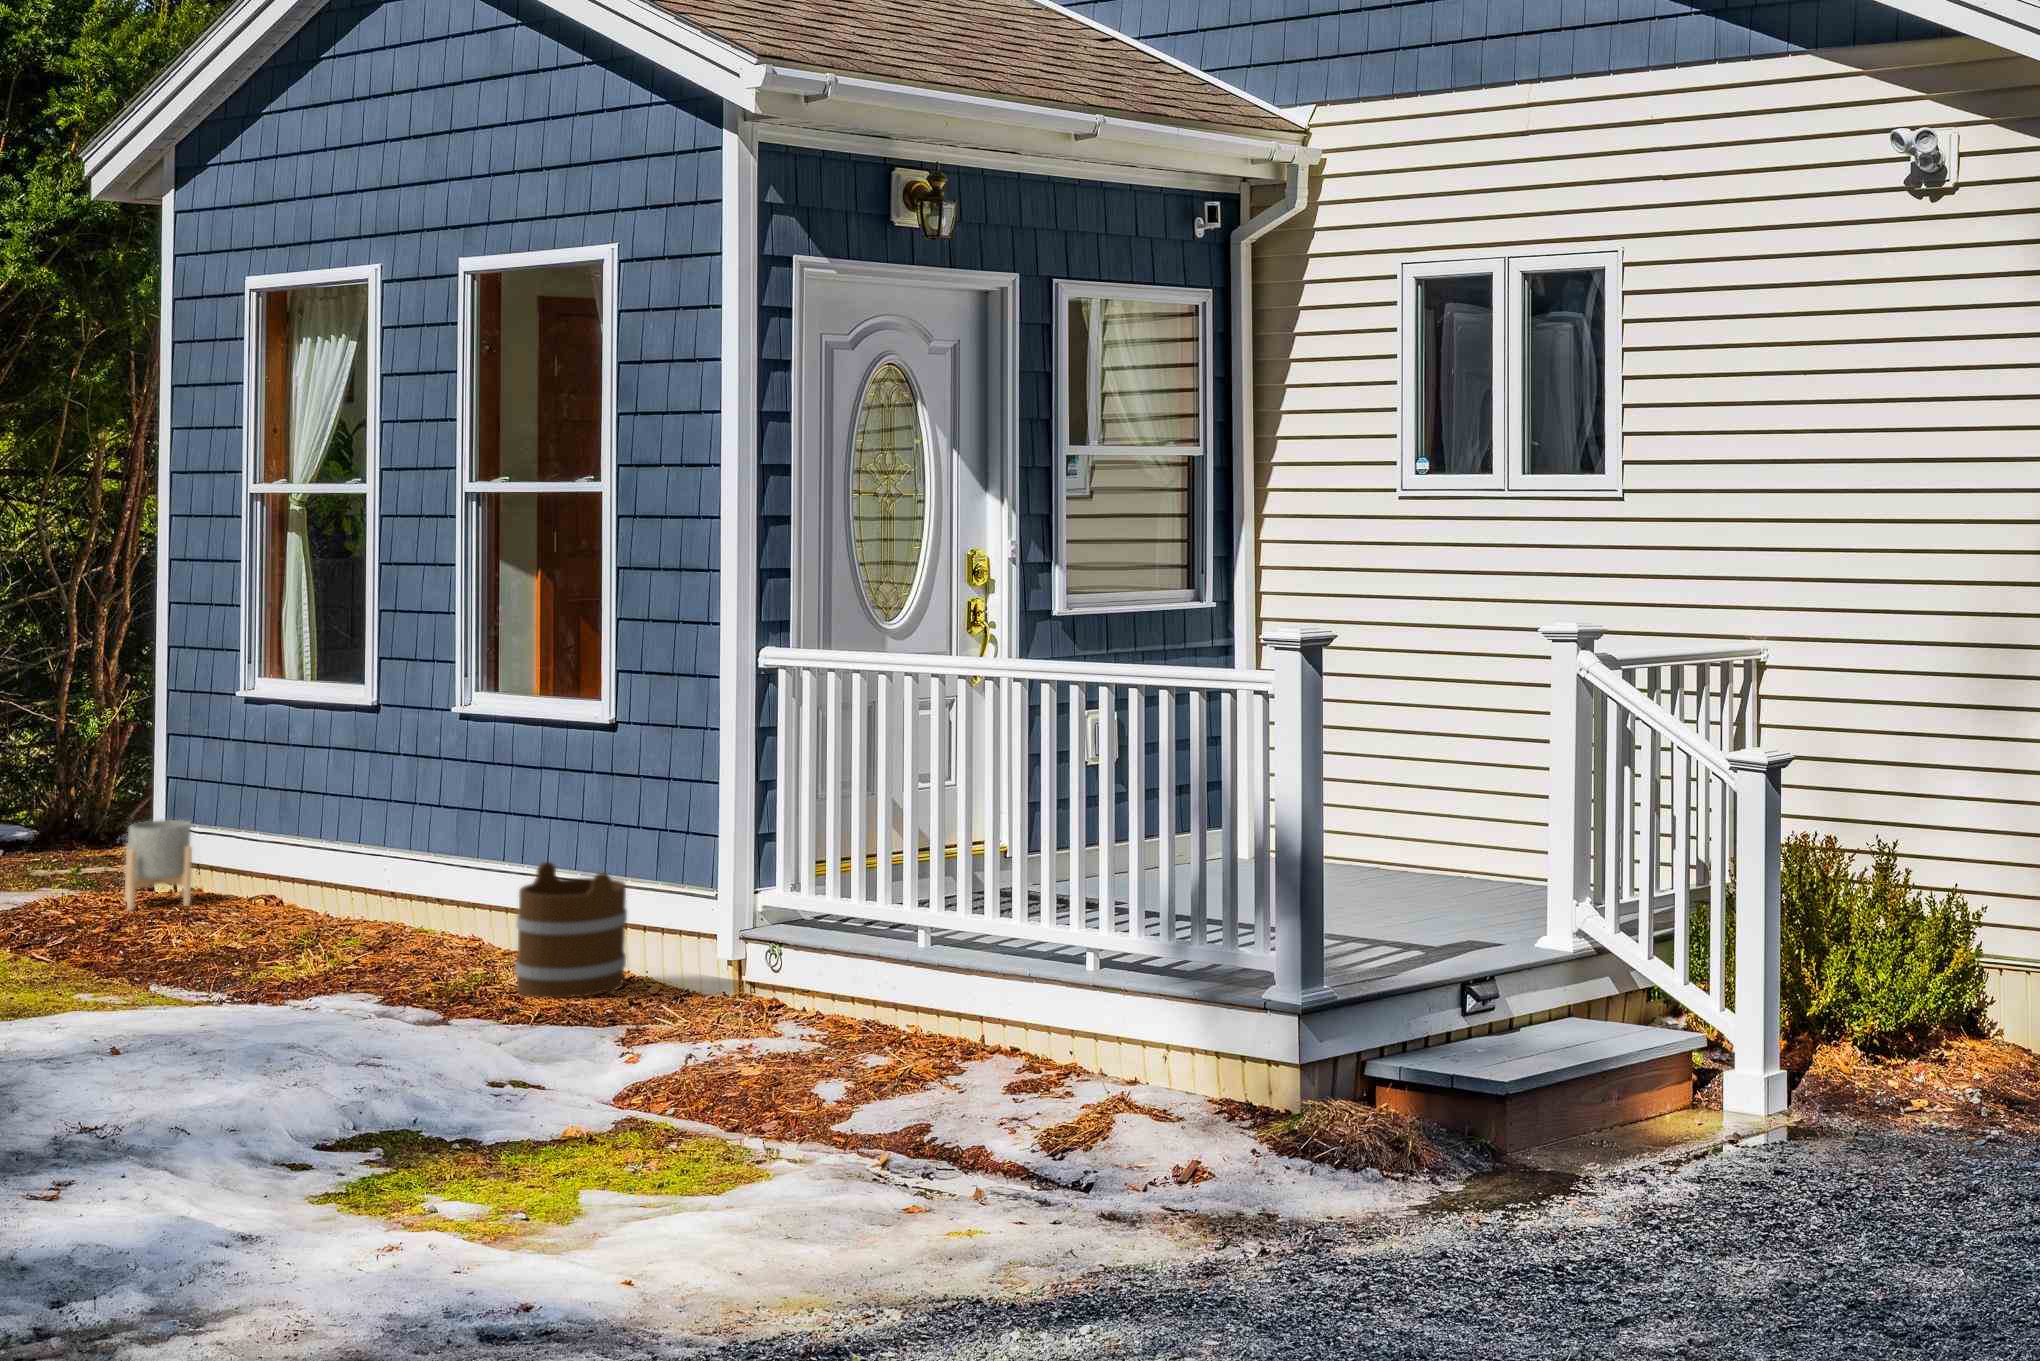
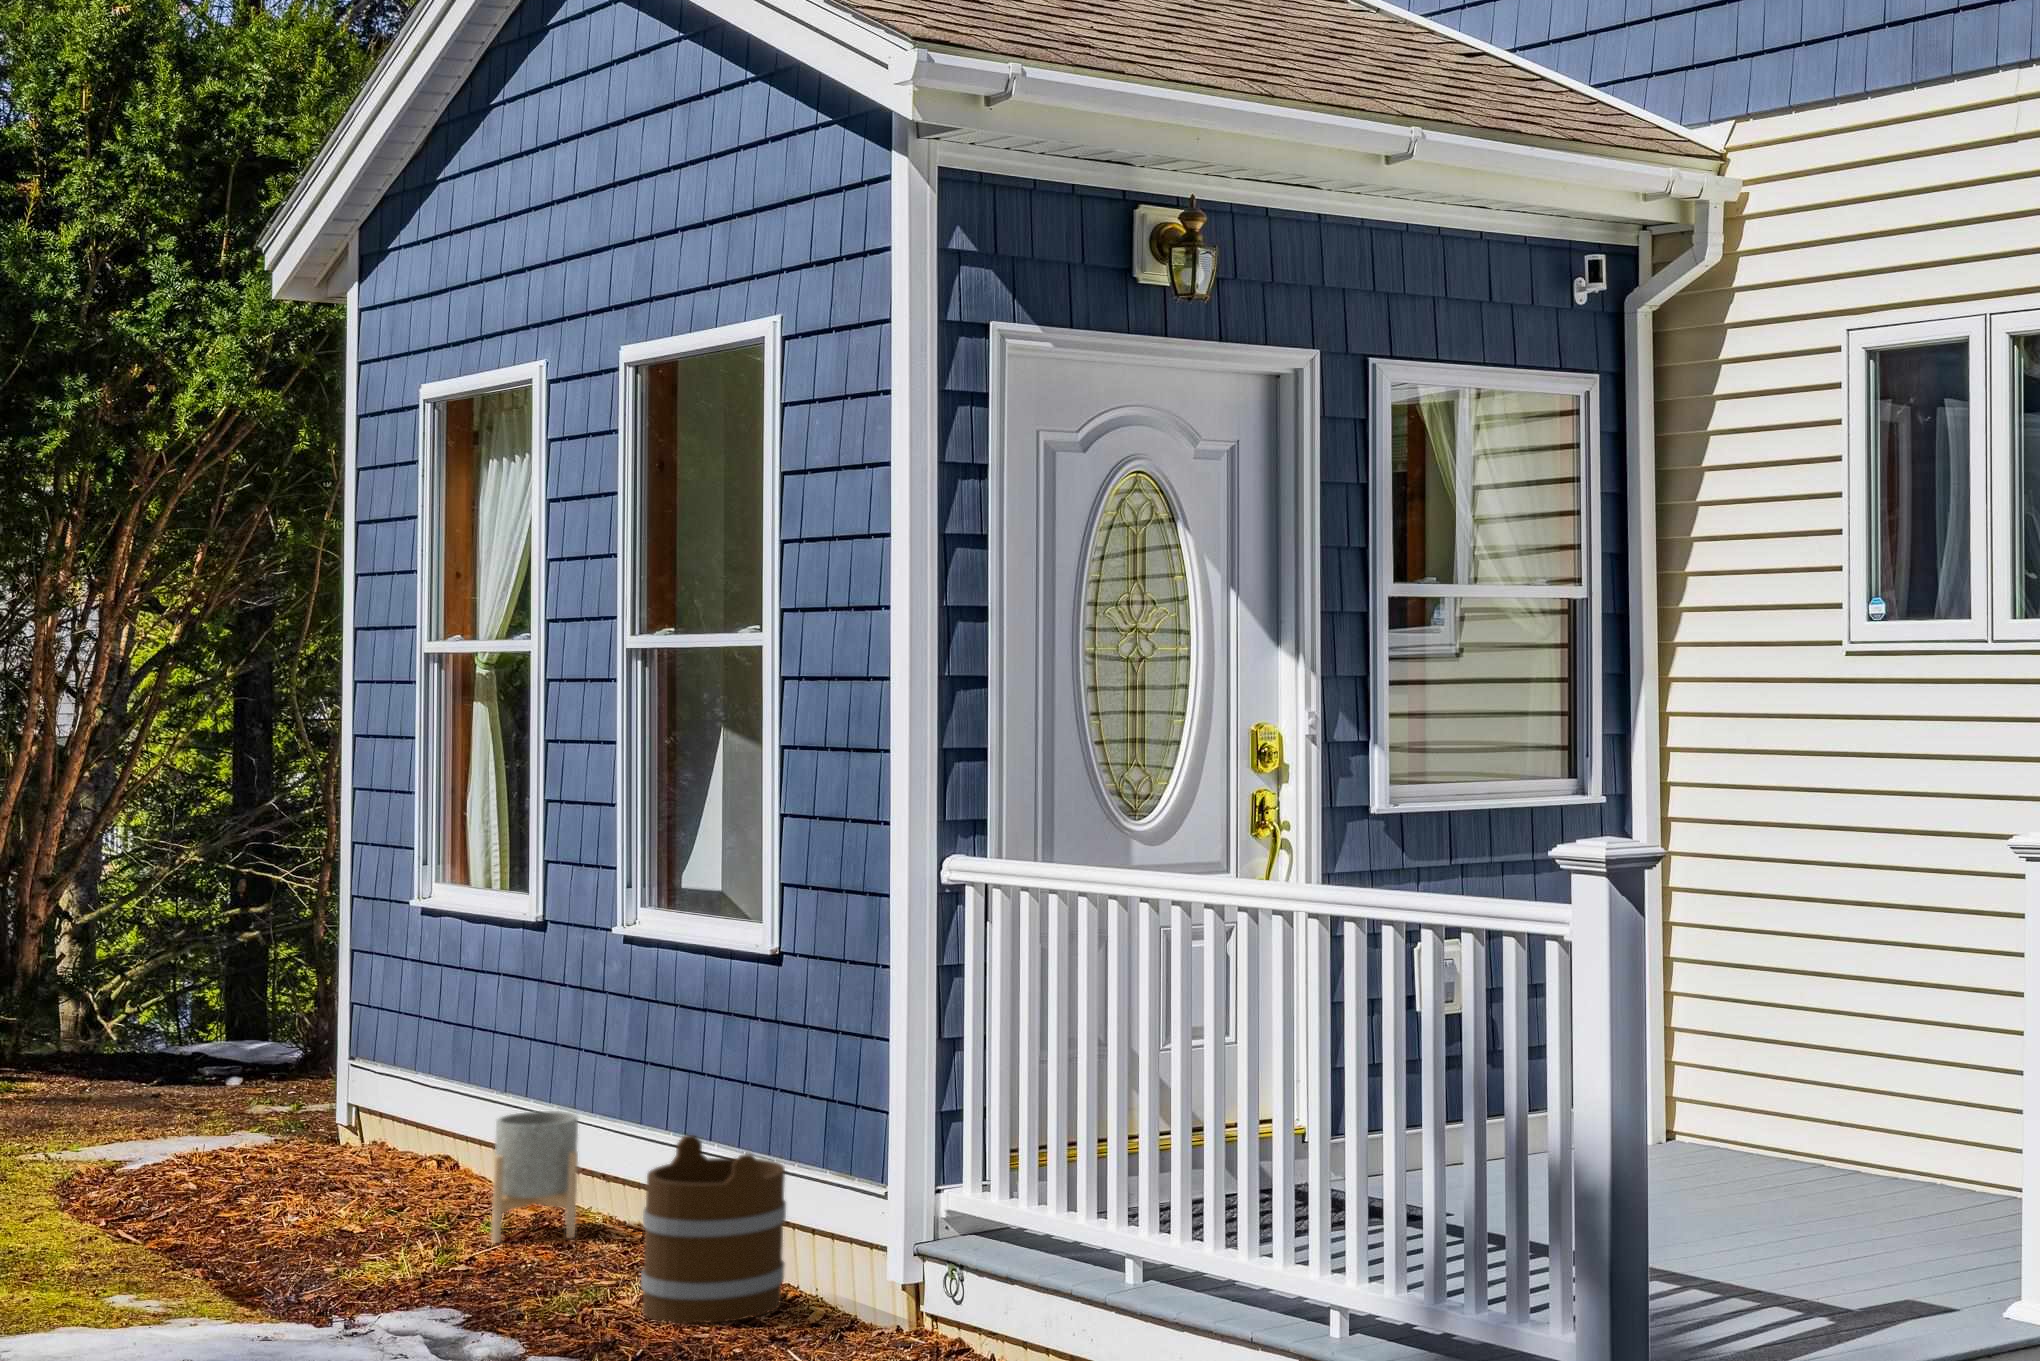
planter: present [125,820,192,910] -> present [491,1111,578,1243]

